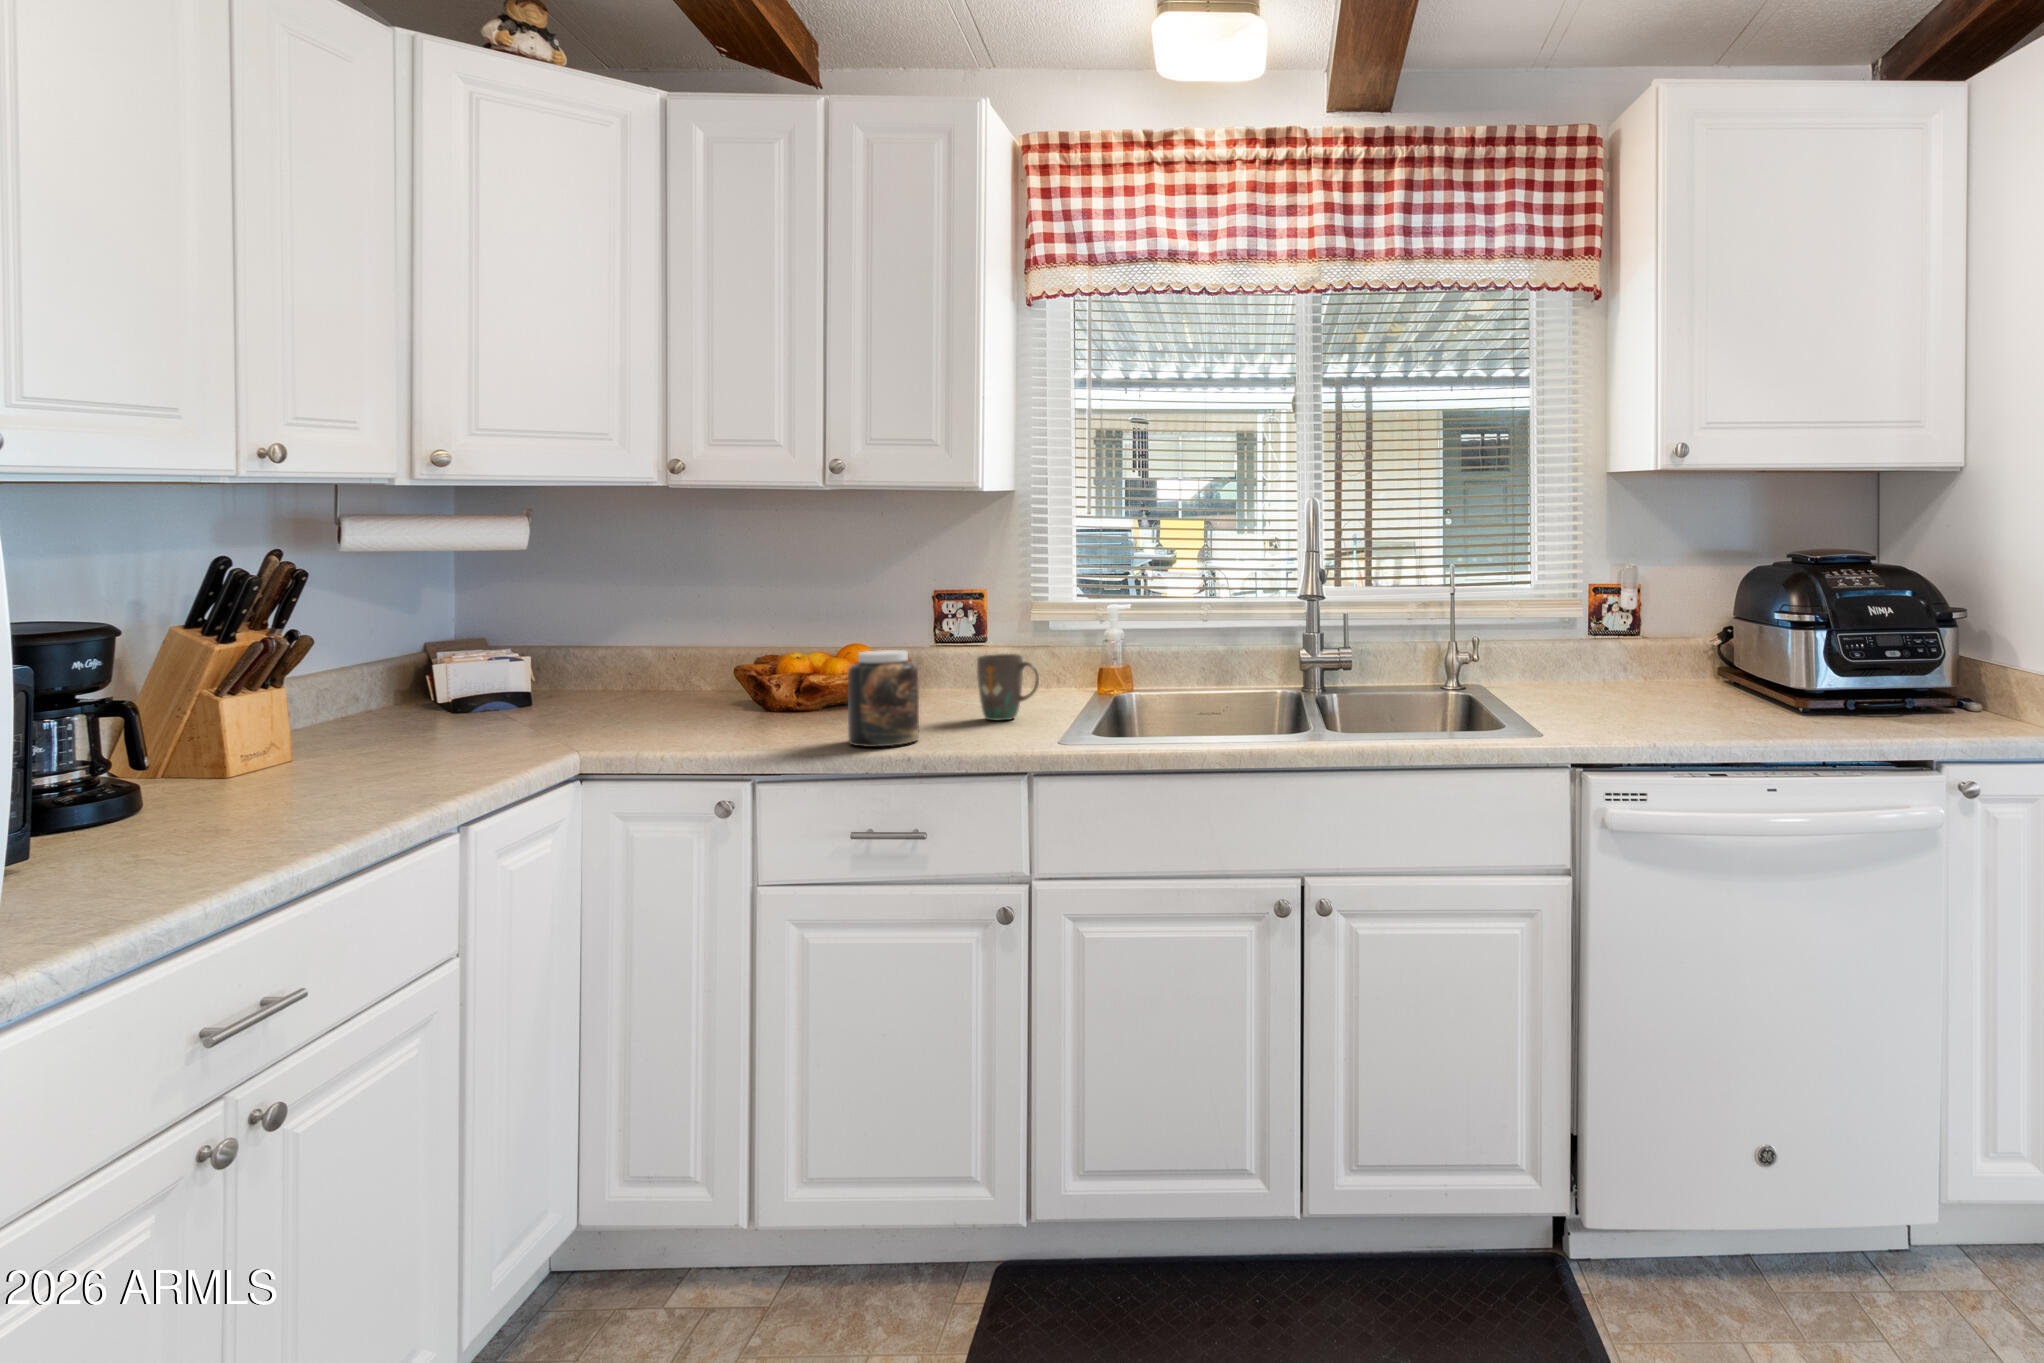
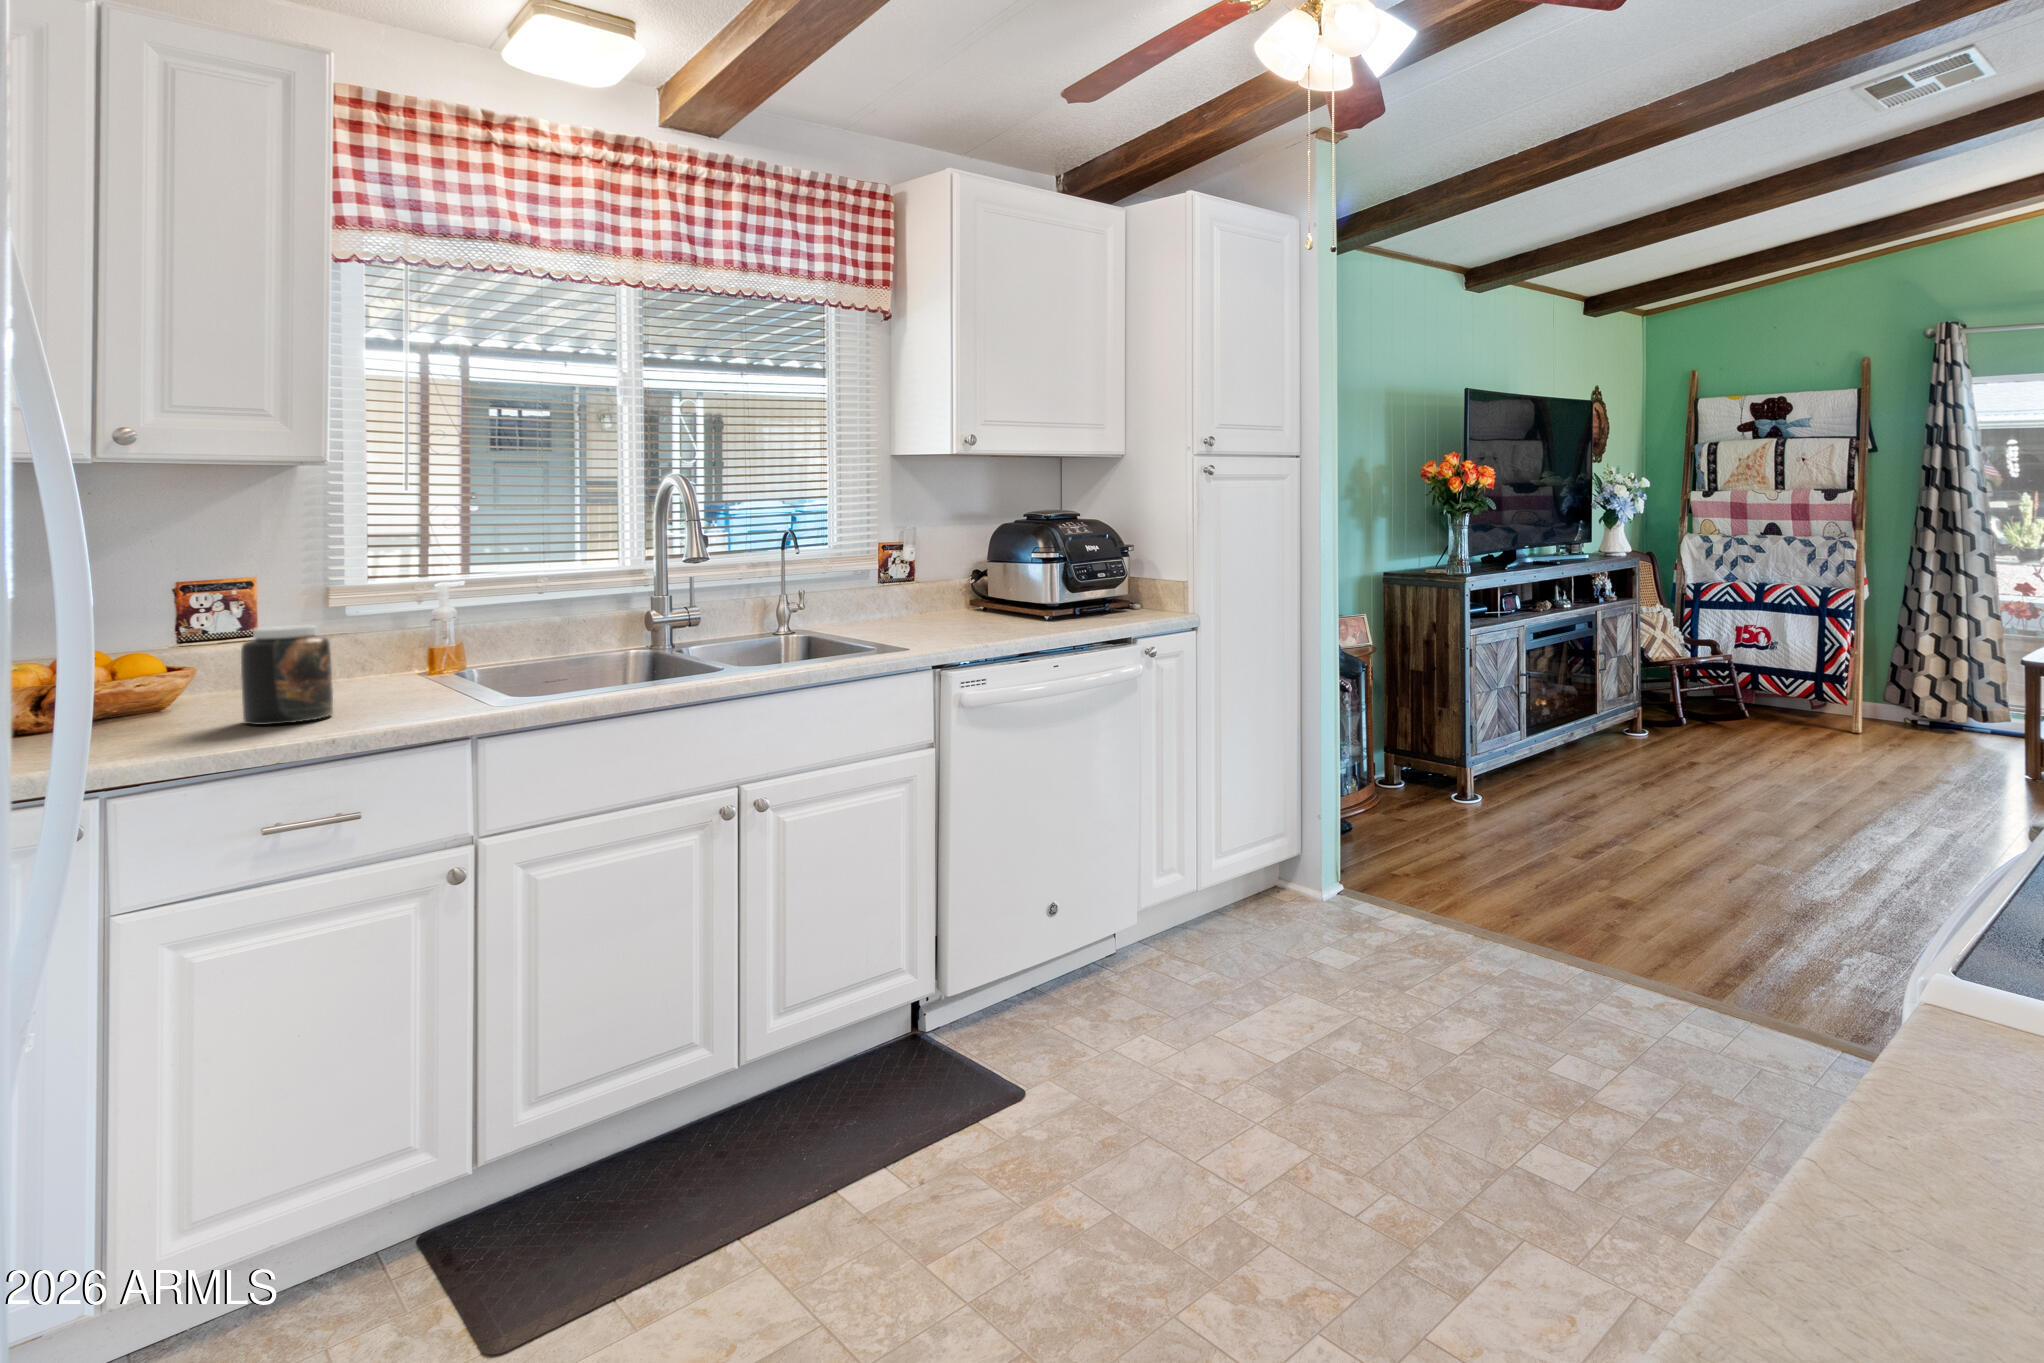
mug: present [977,654,1039,721] -> none [342,626,422,693]

